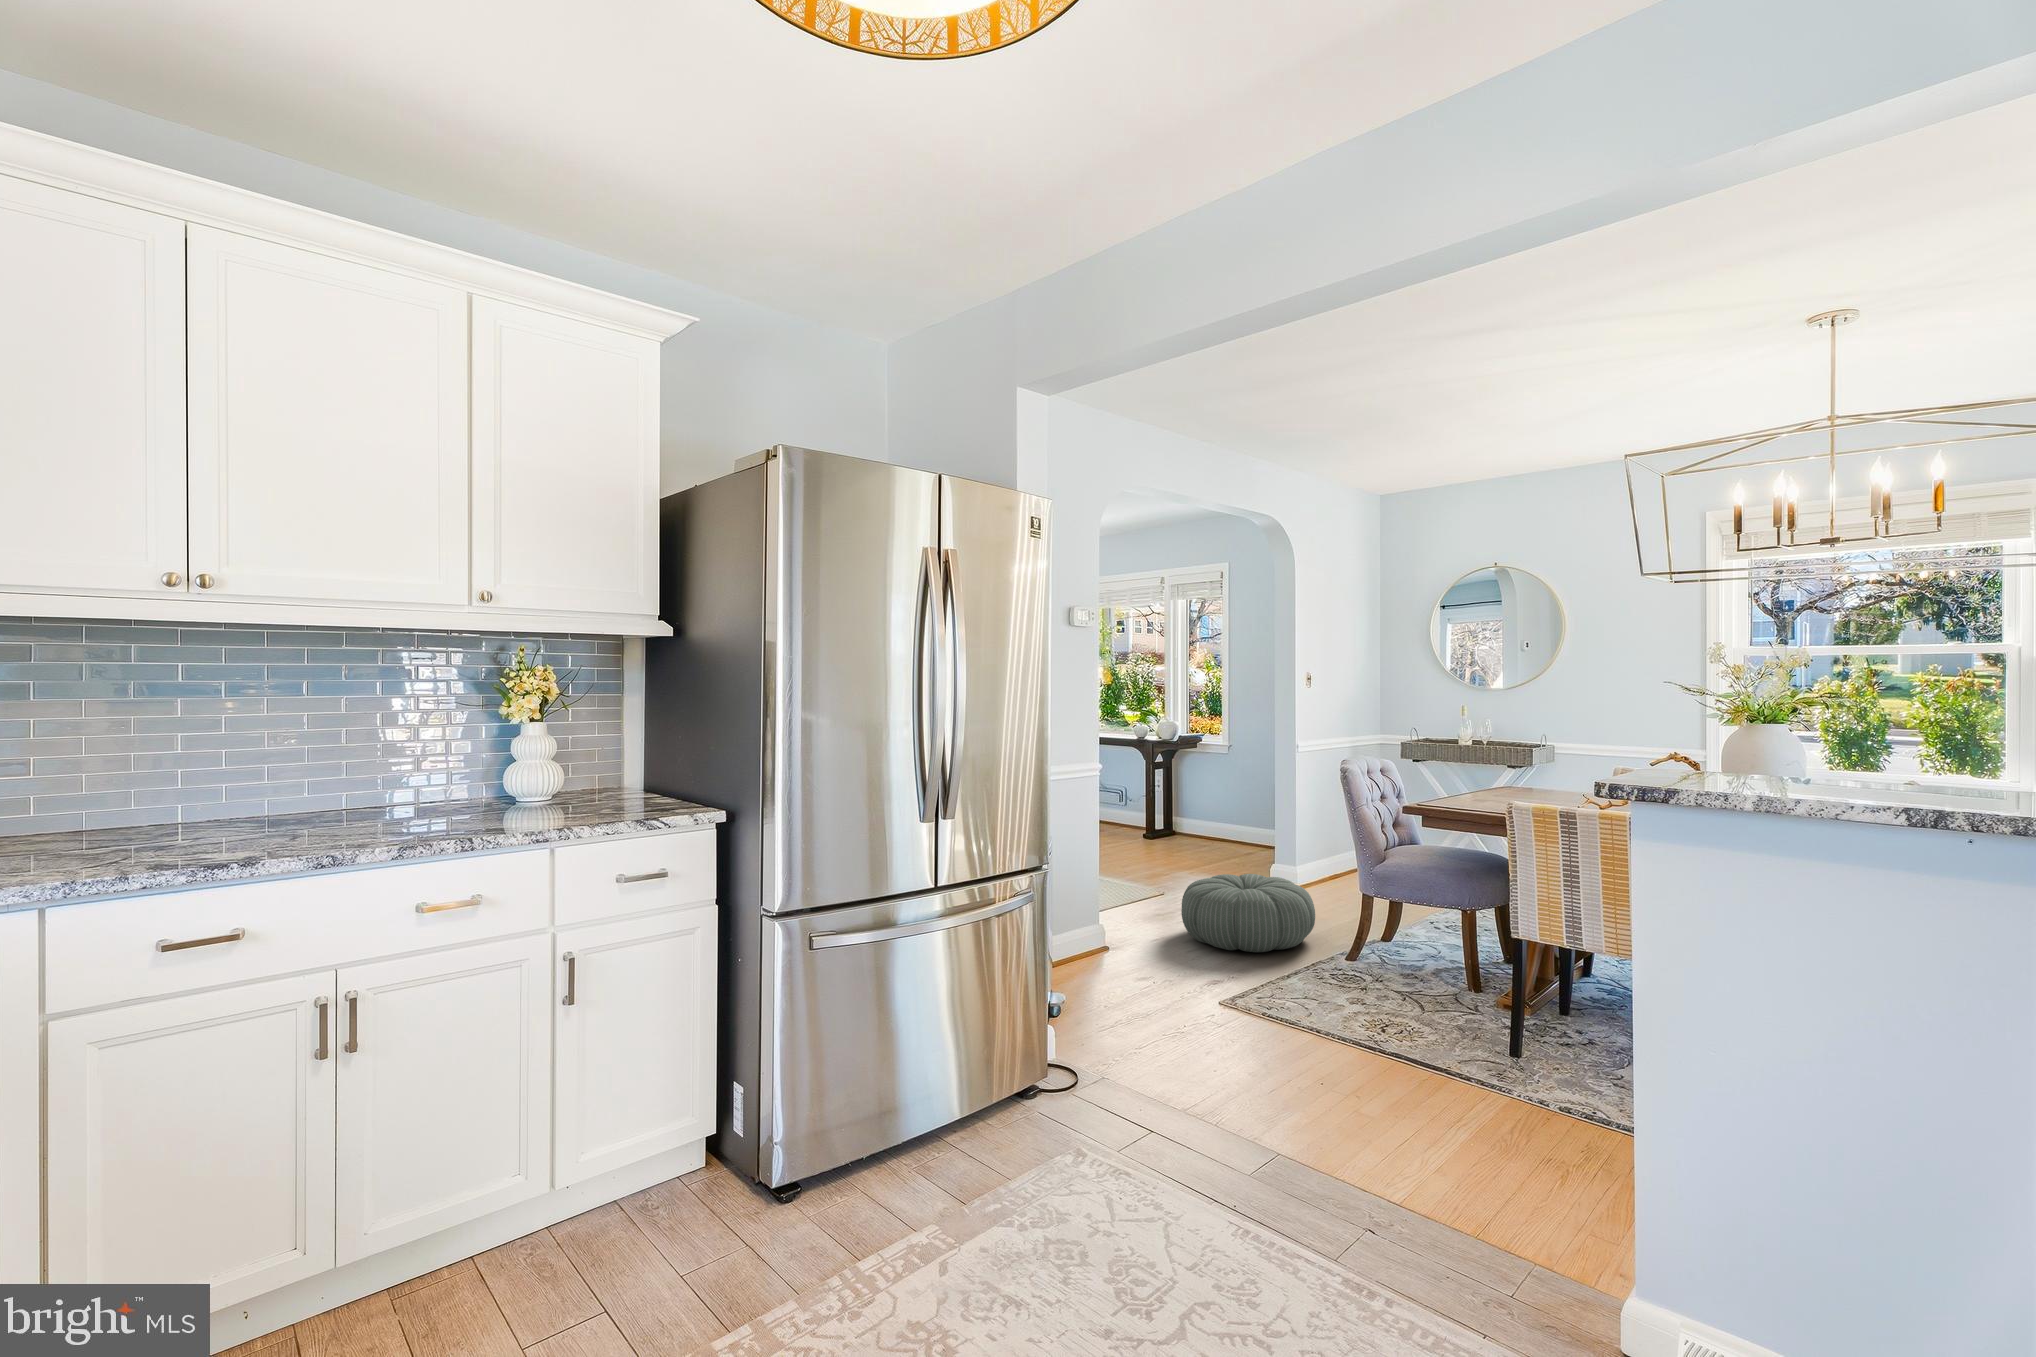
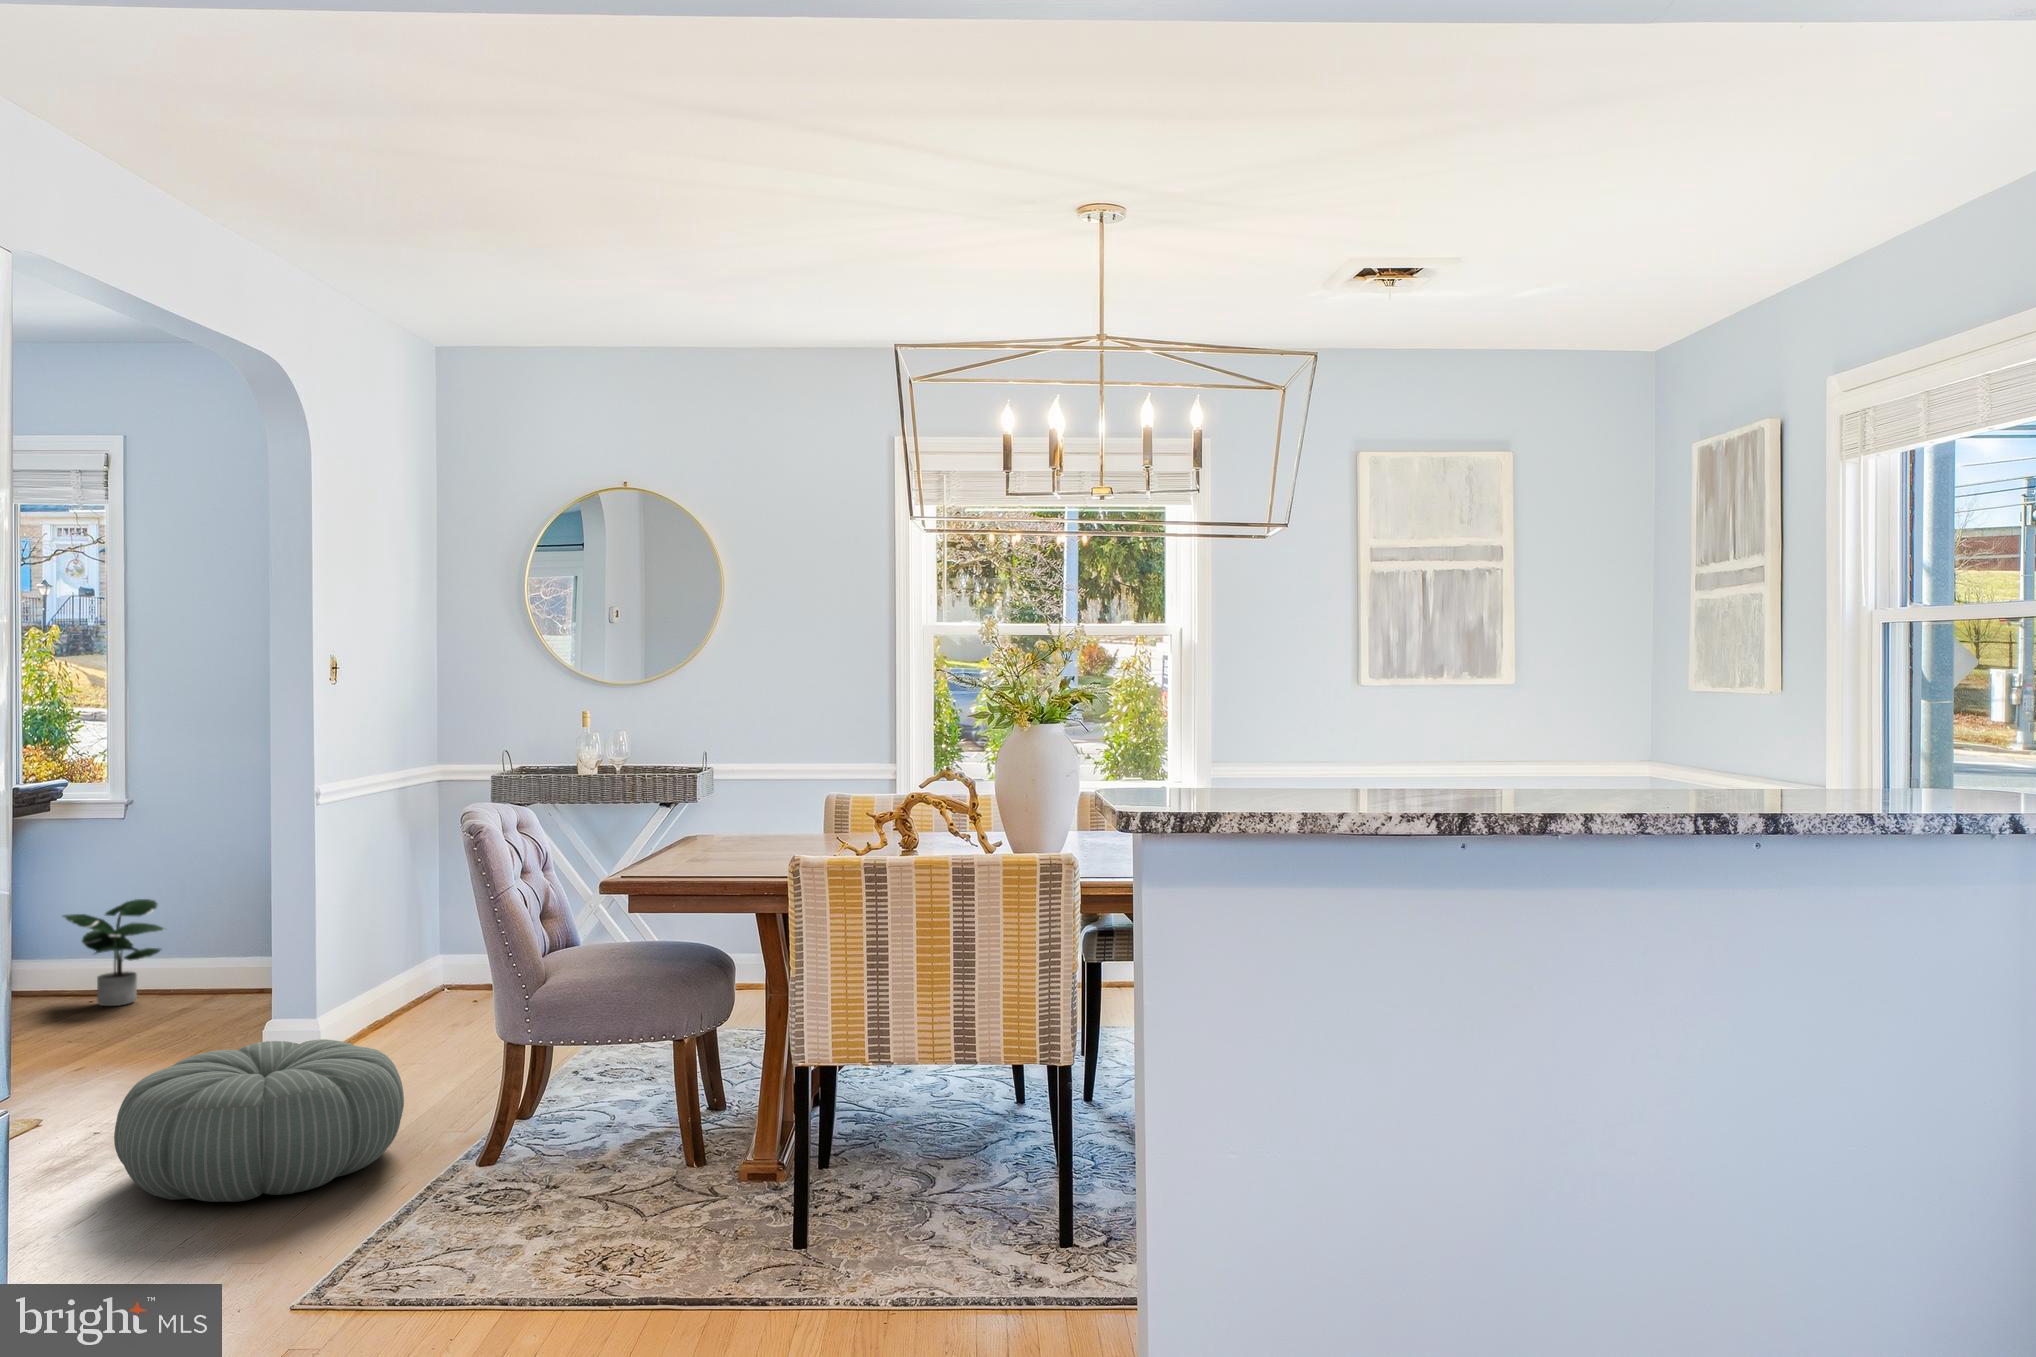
potted plant: none [1201,797,1247,849] -> present [63,899,164,1006]

